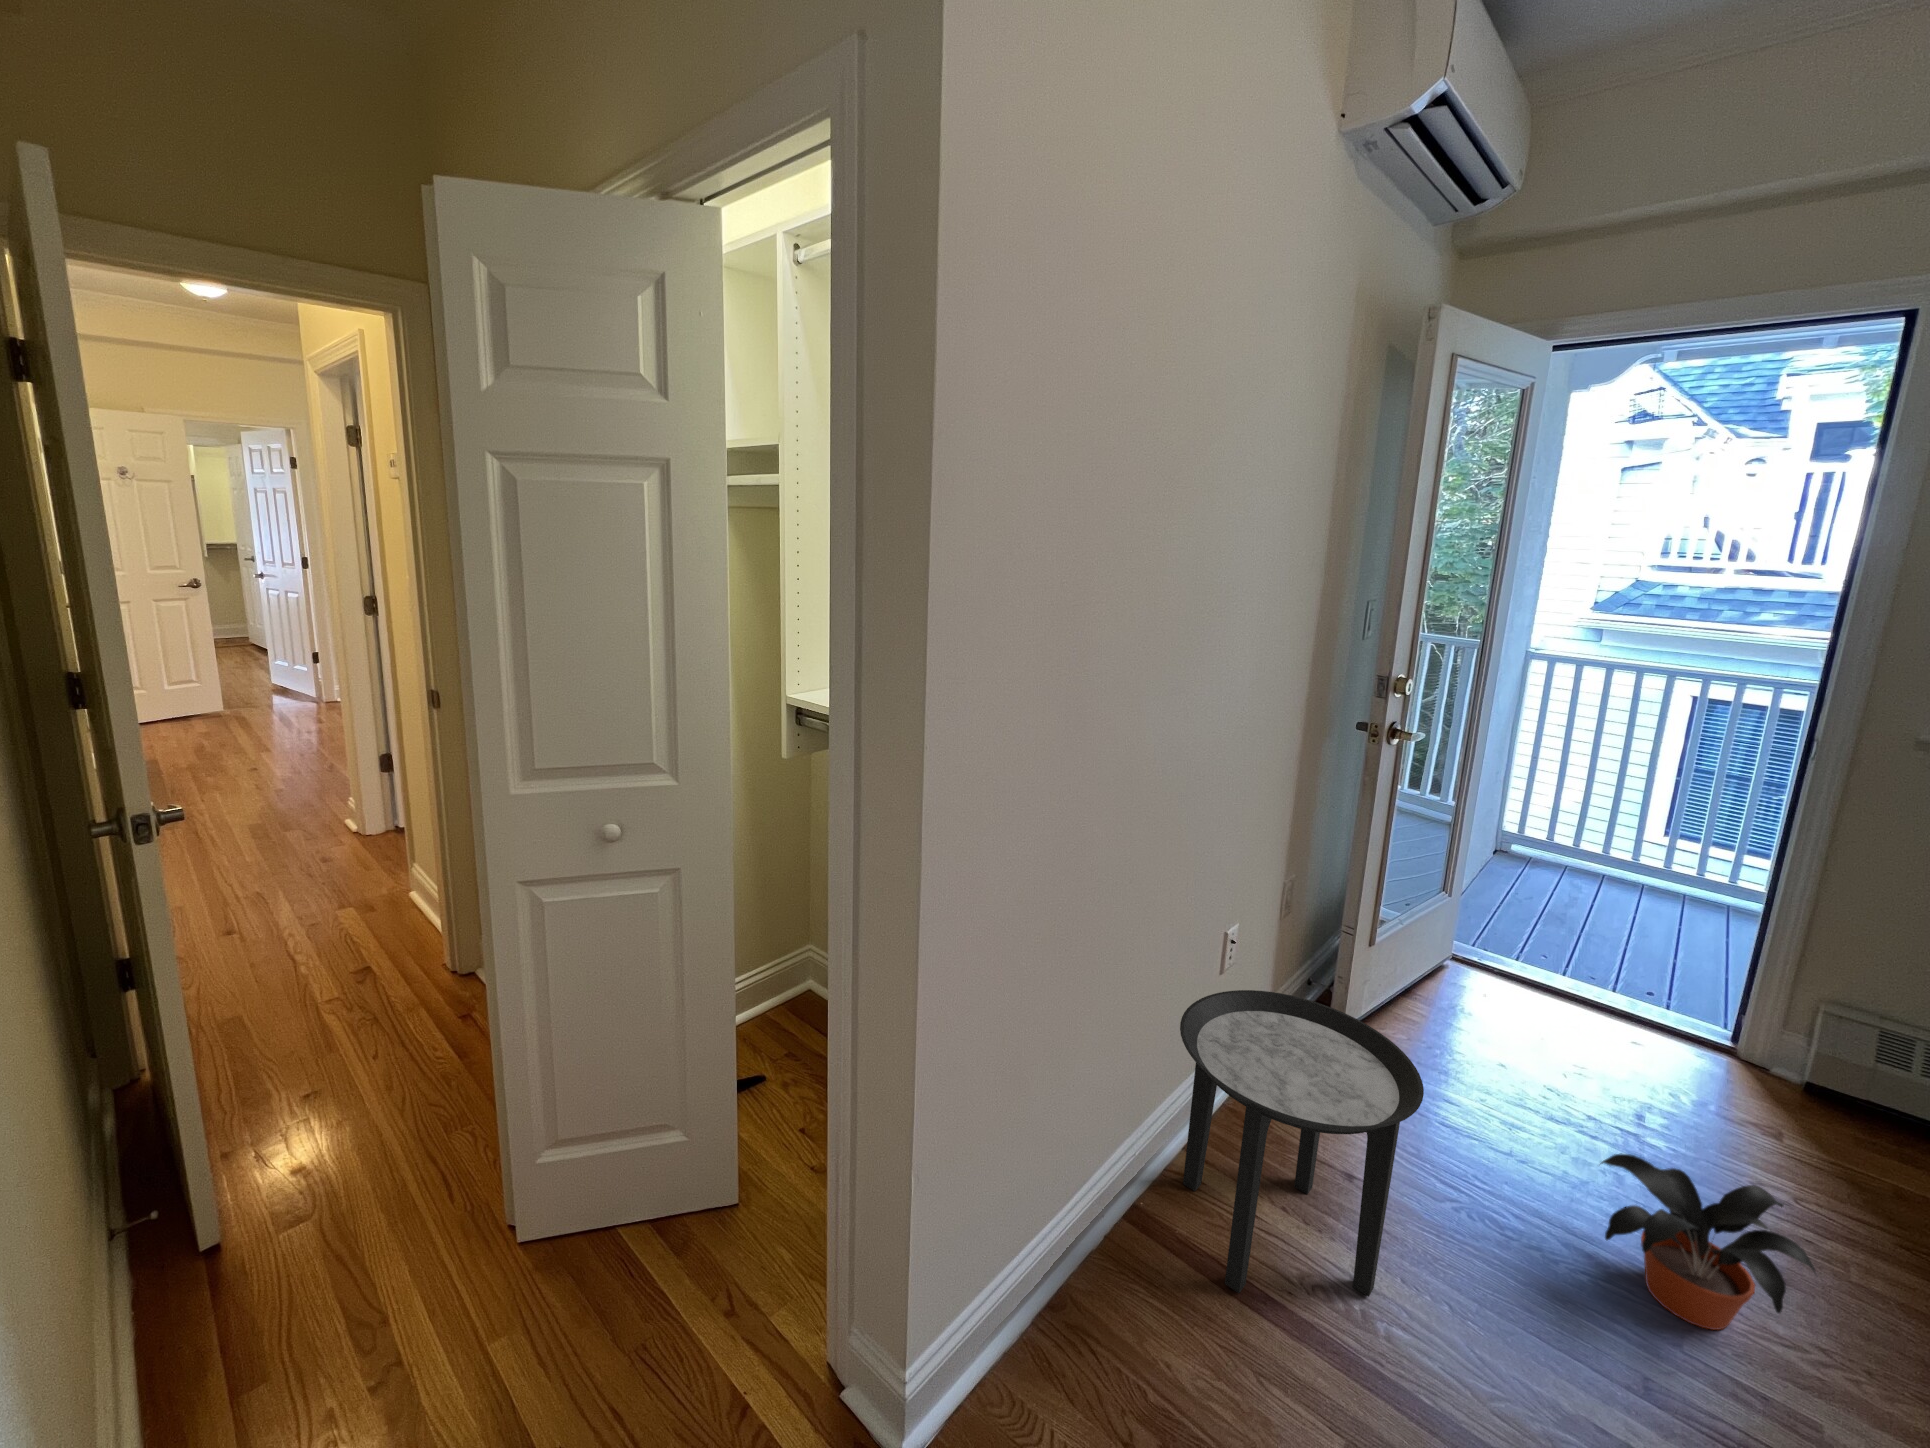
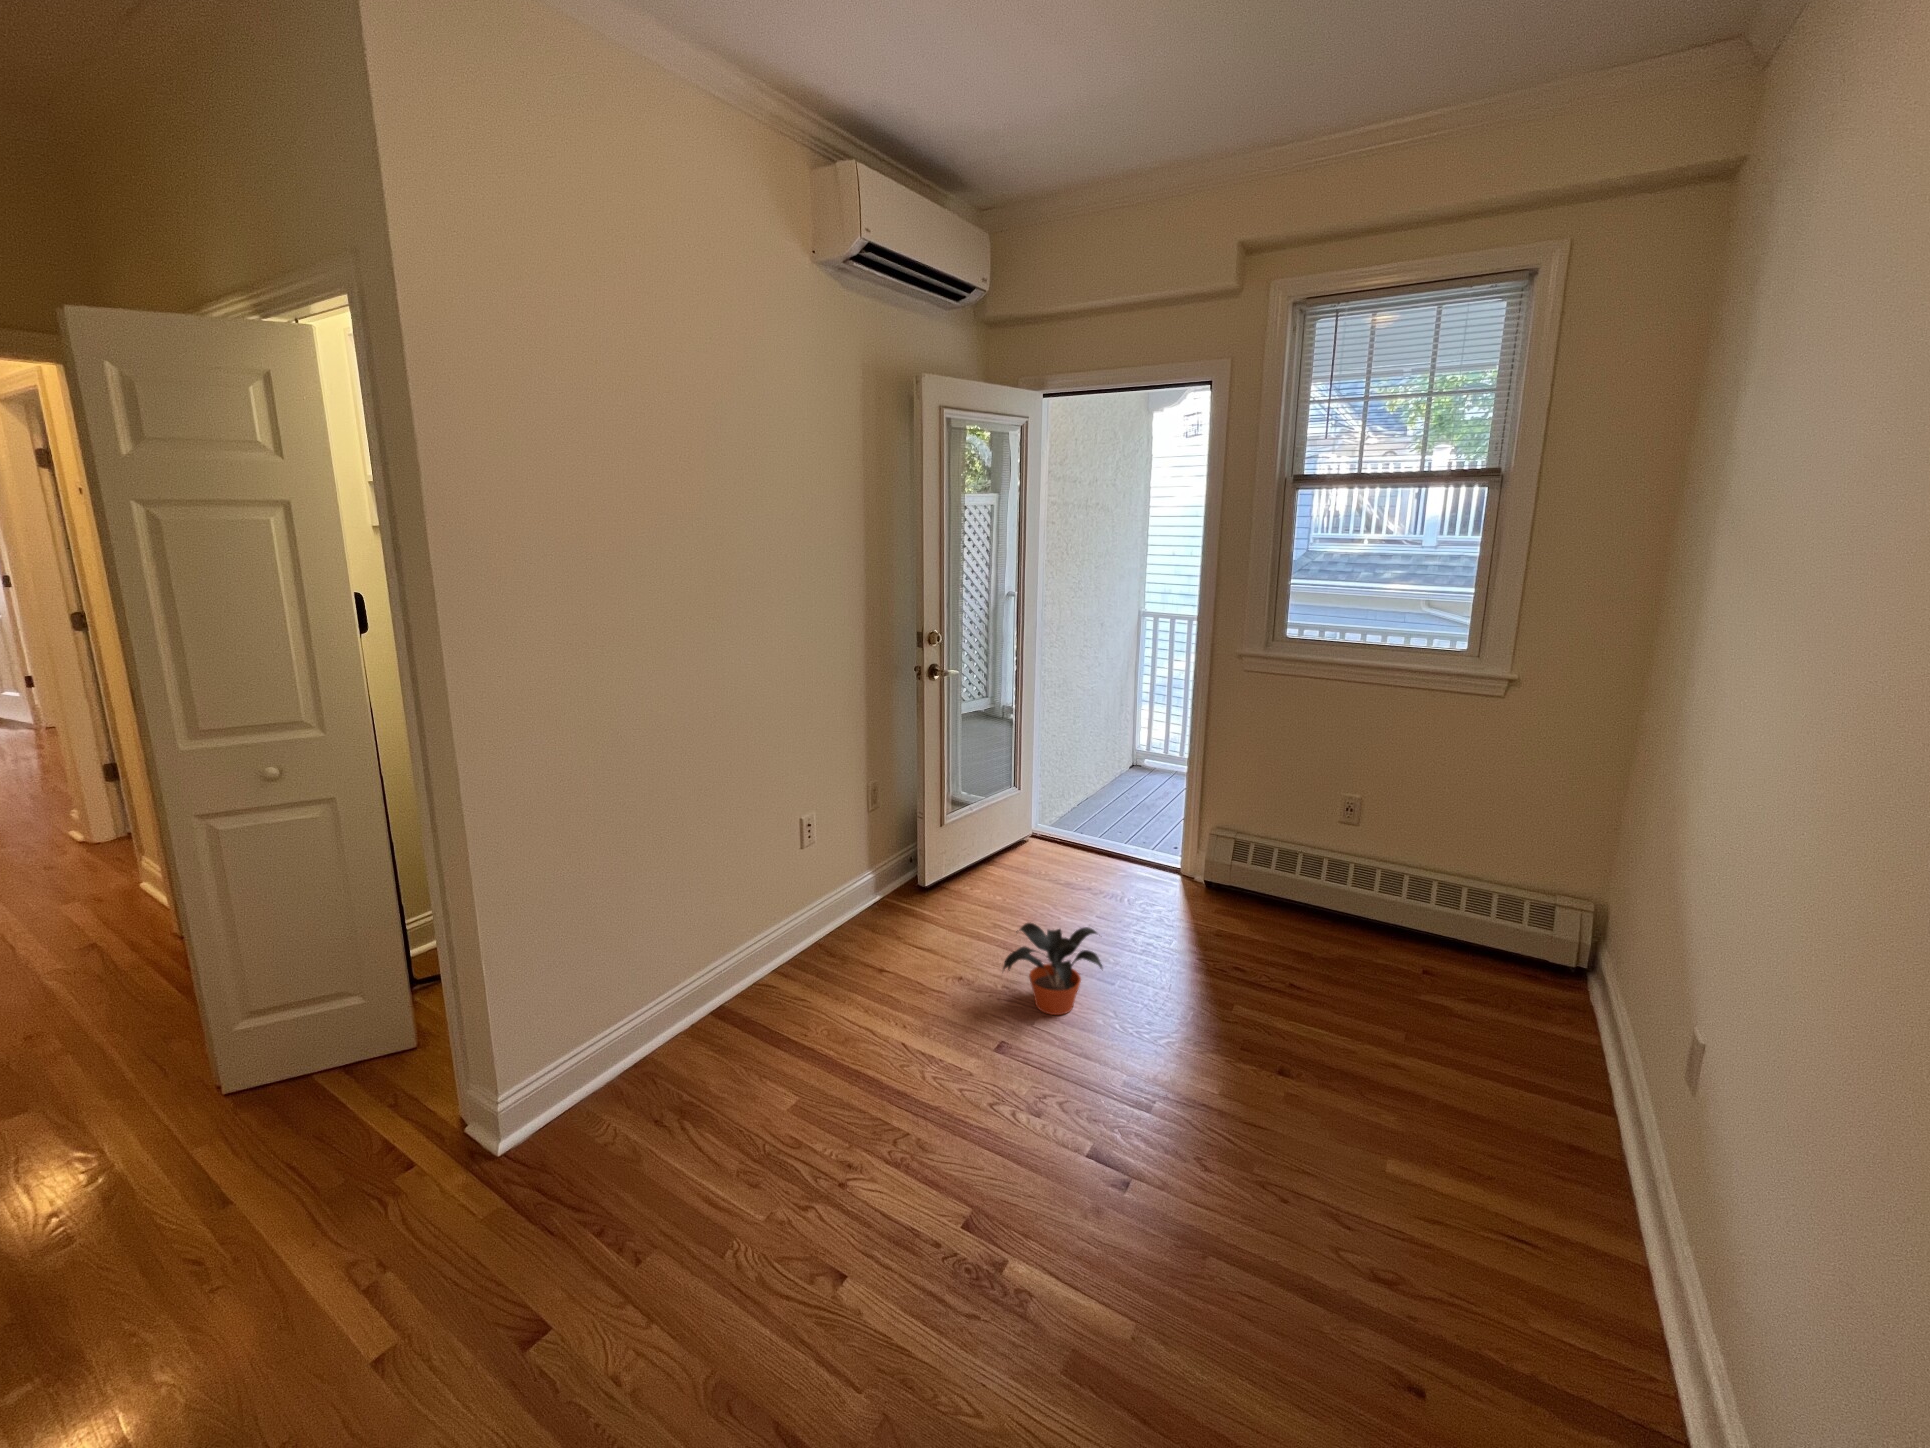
side table: present [1180,990,1424,1297] -> none [731,852,880,1041]

